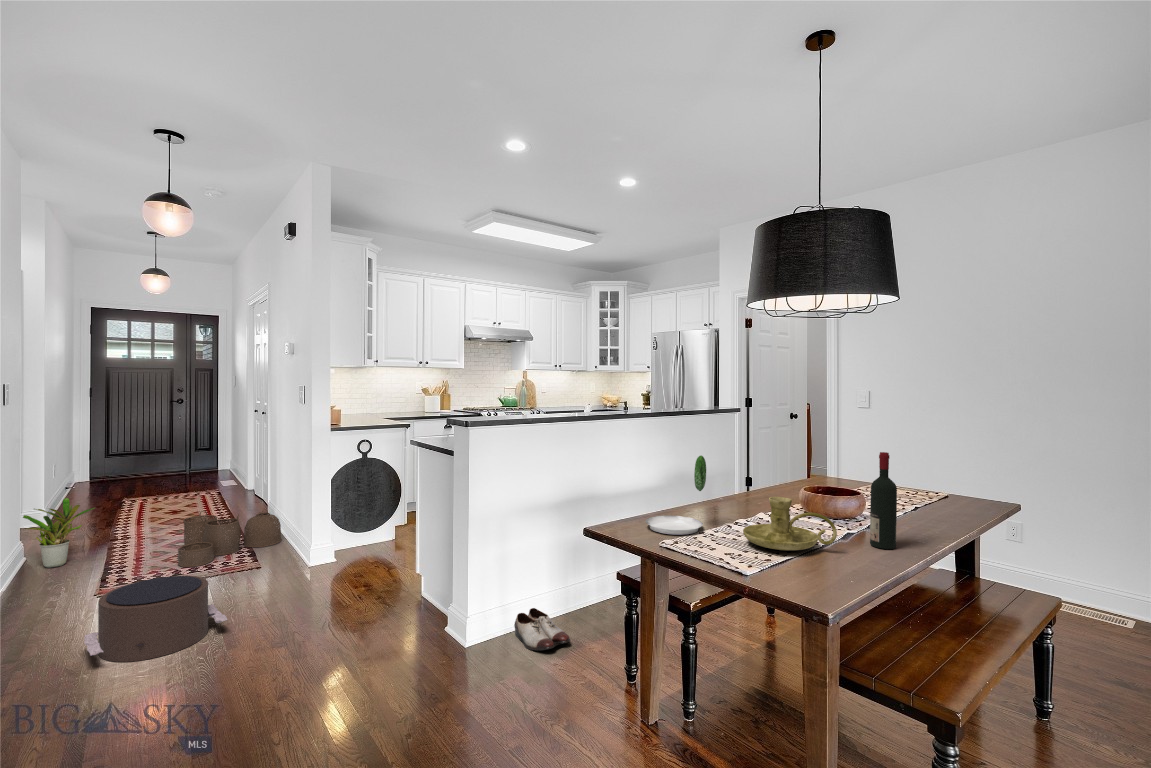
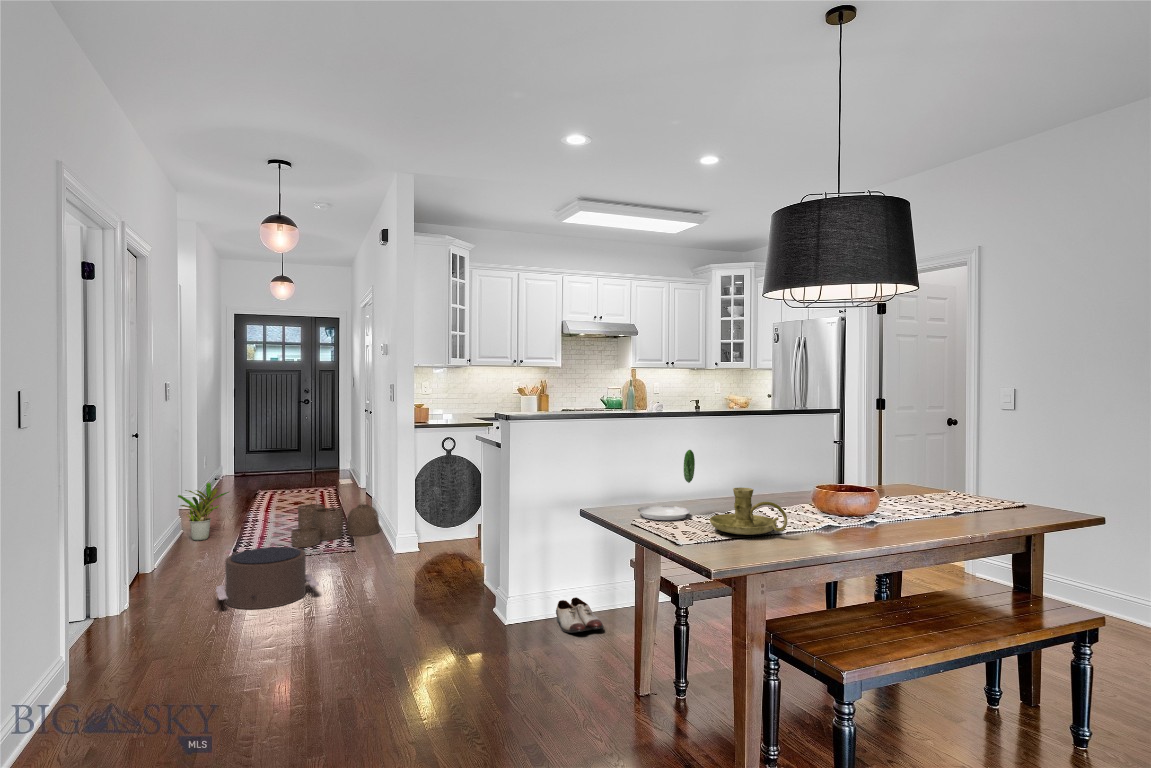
wine bottle: present [870,452,897,549] -> none [831,448,855,540]

